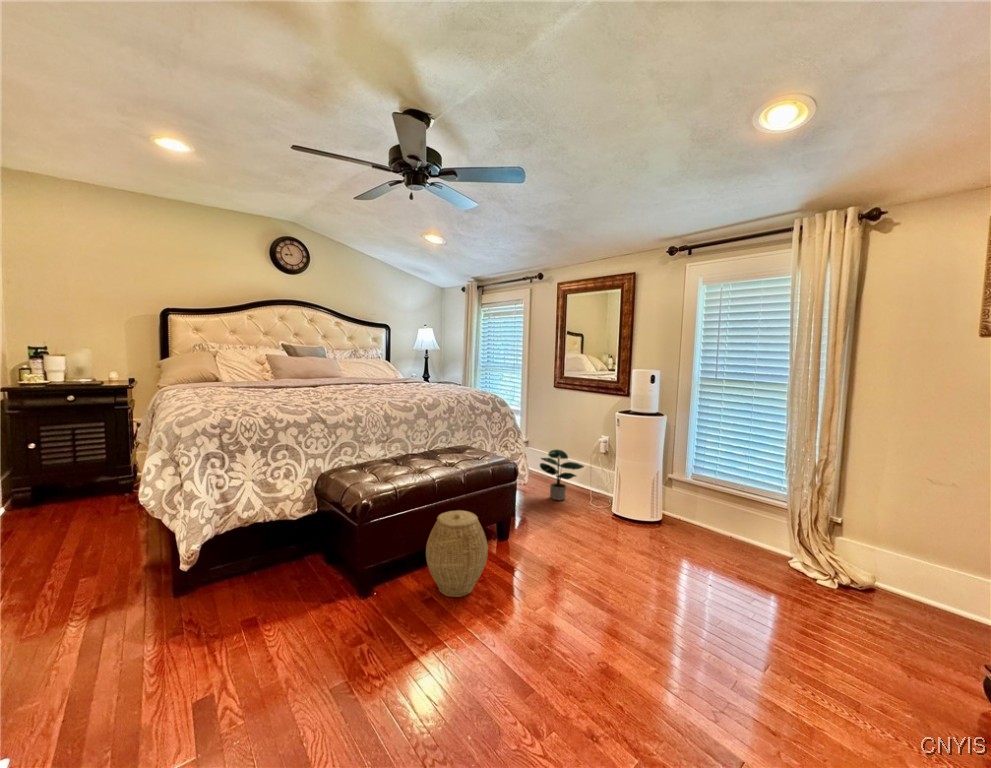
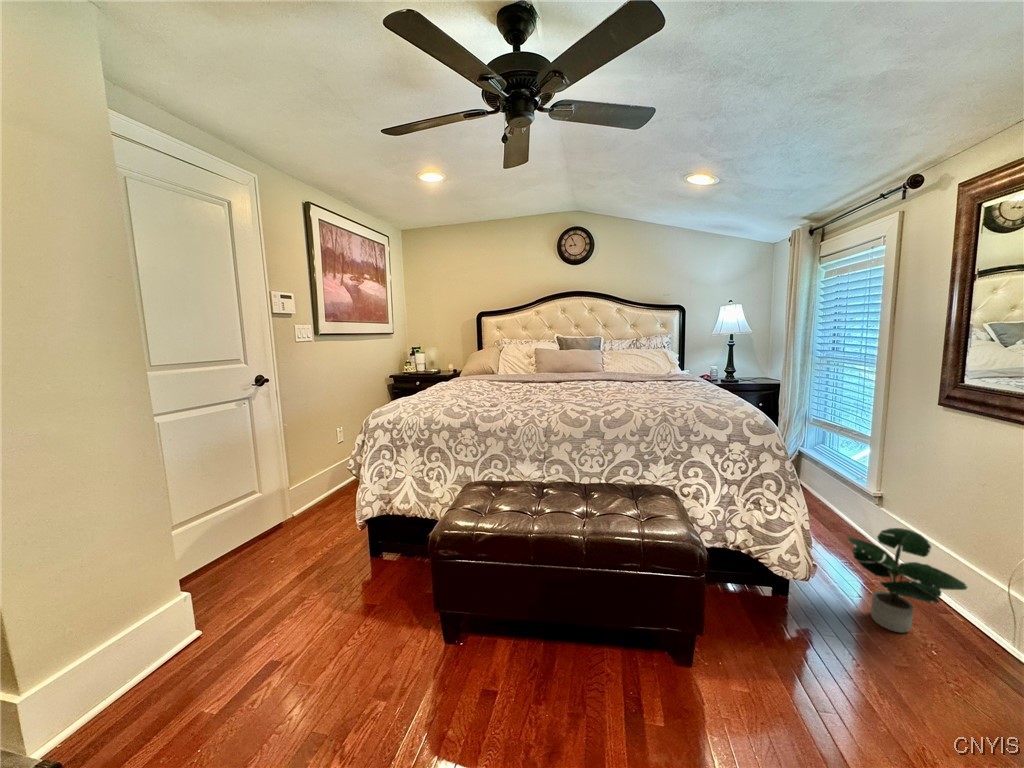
woven basket: present [426,510,488,597] -> none [506,578,592,707]

